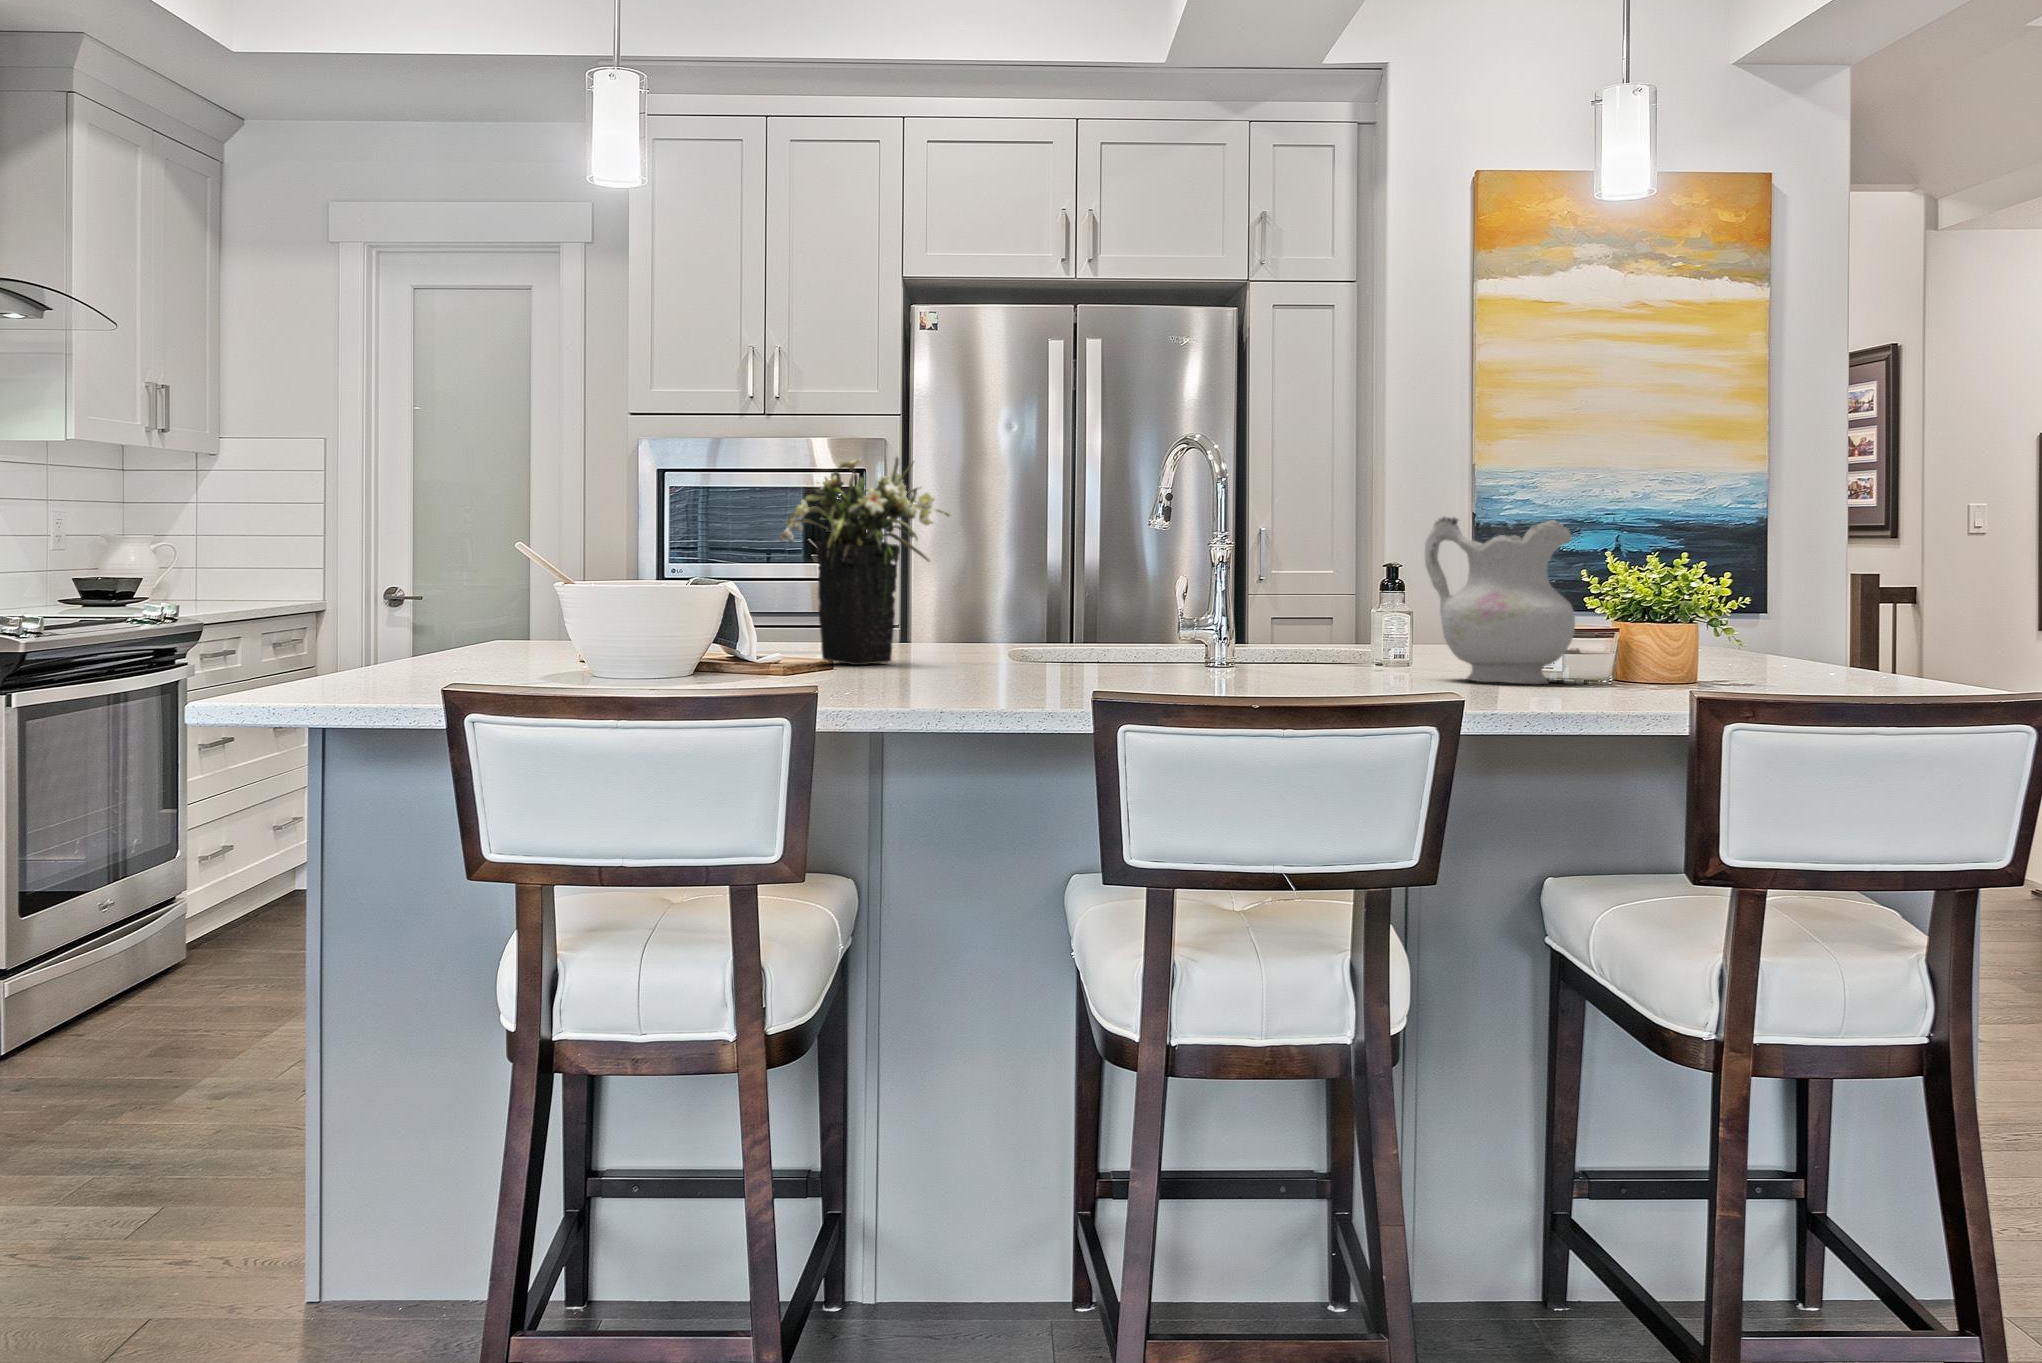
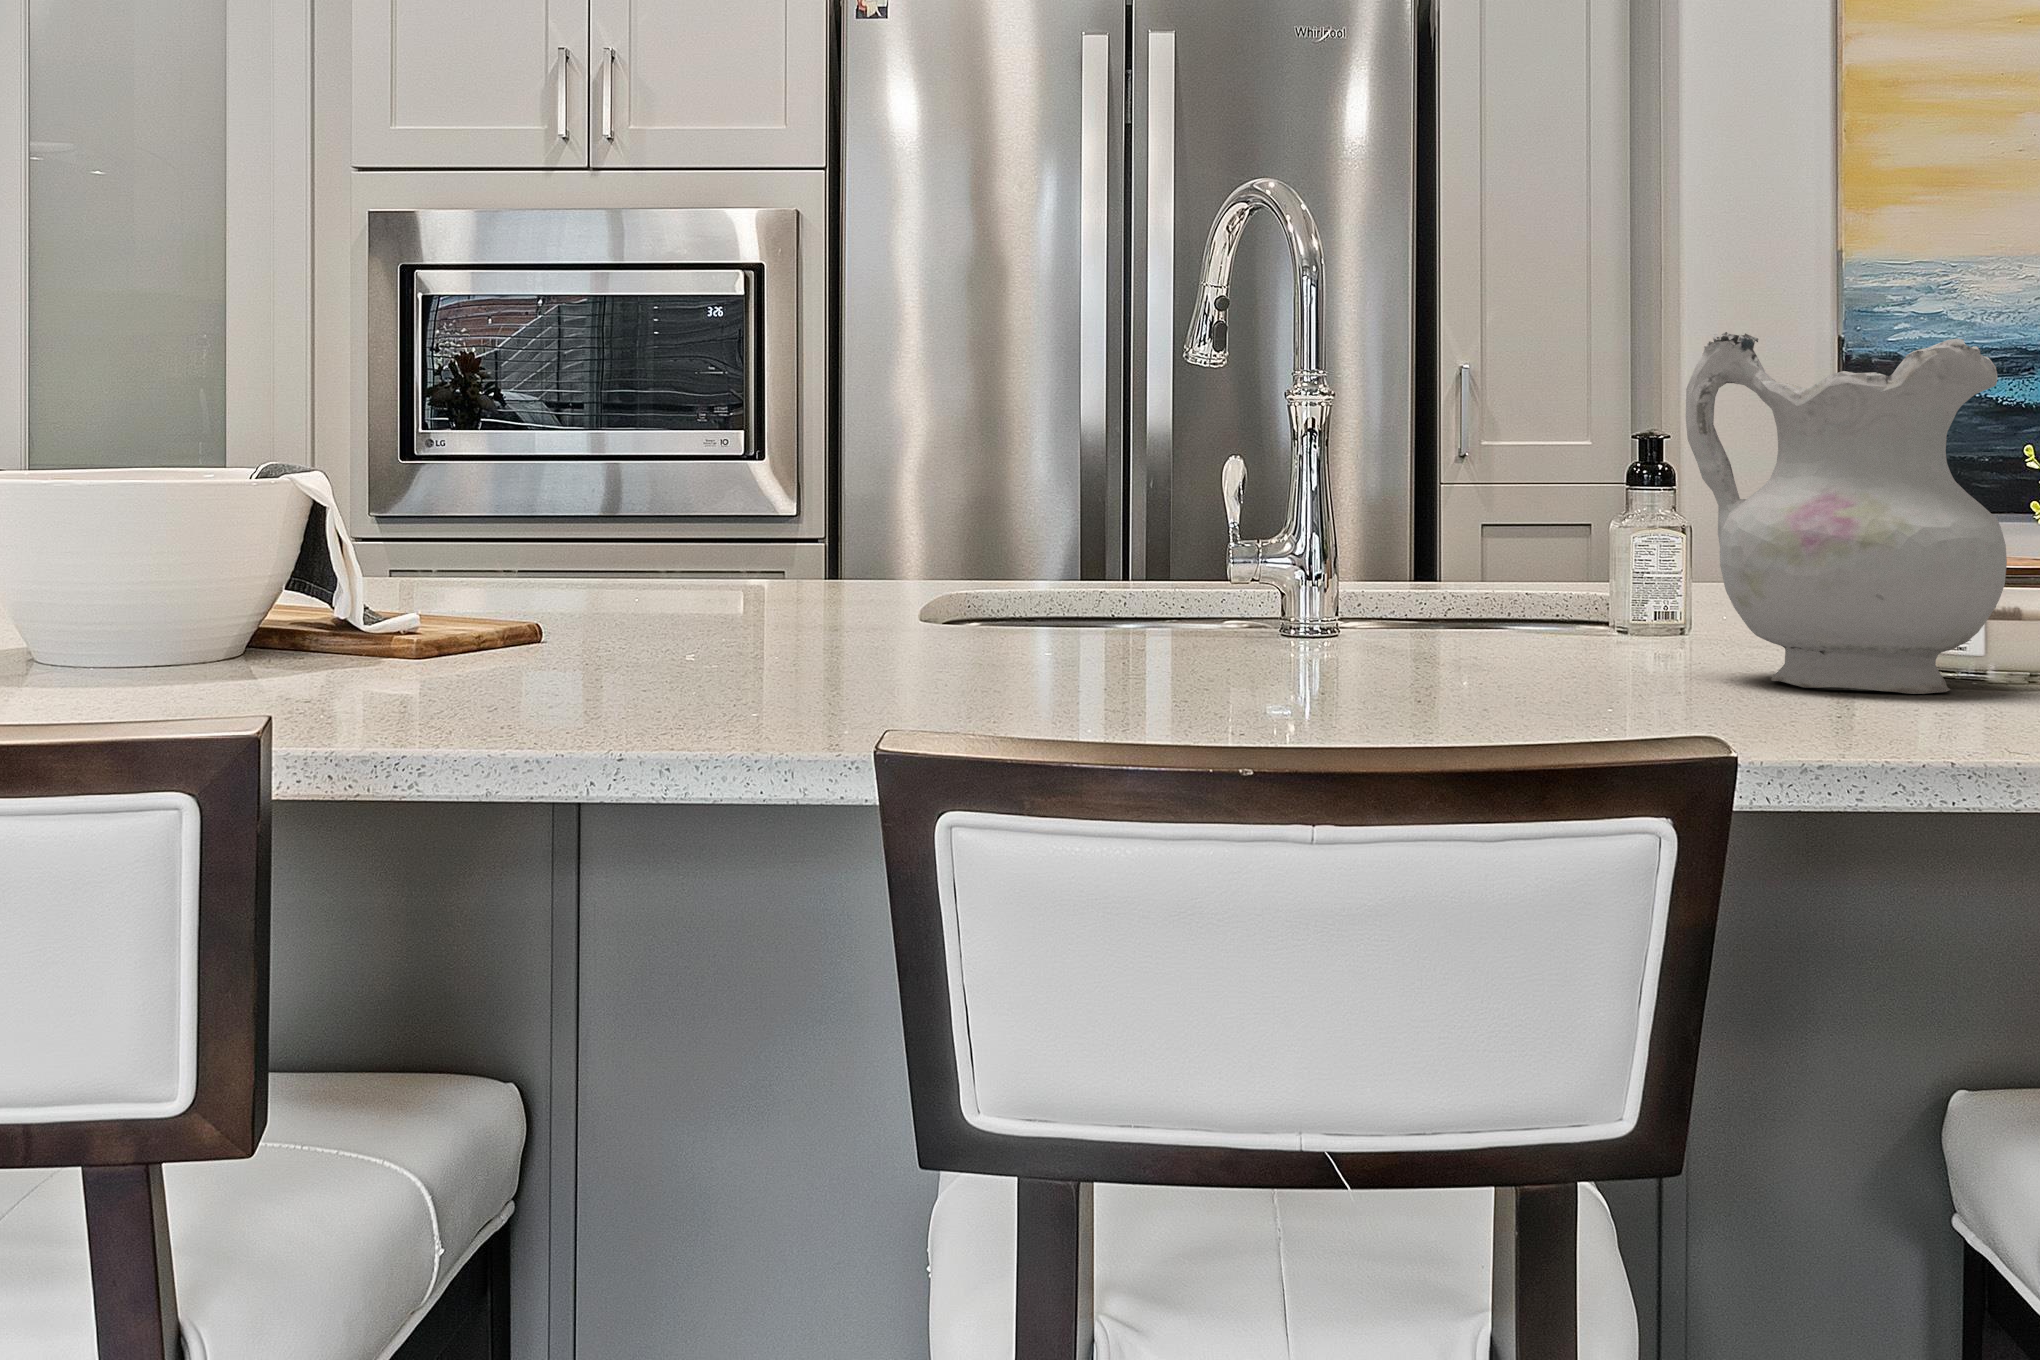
flower arrangement: present [779,457,950,665] -> none [380,218,738,634]

